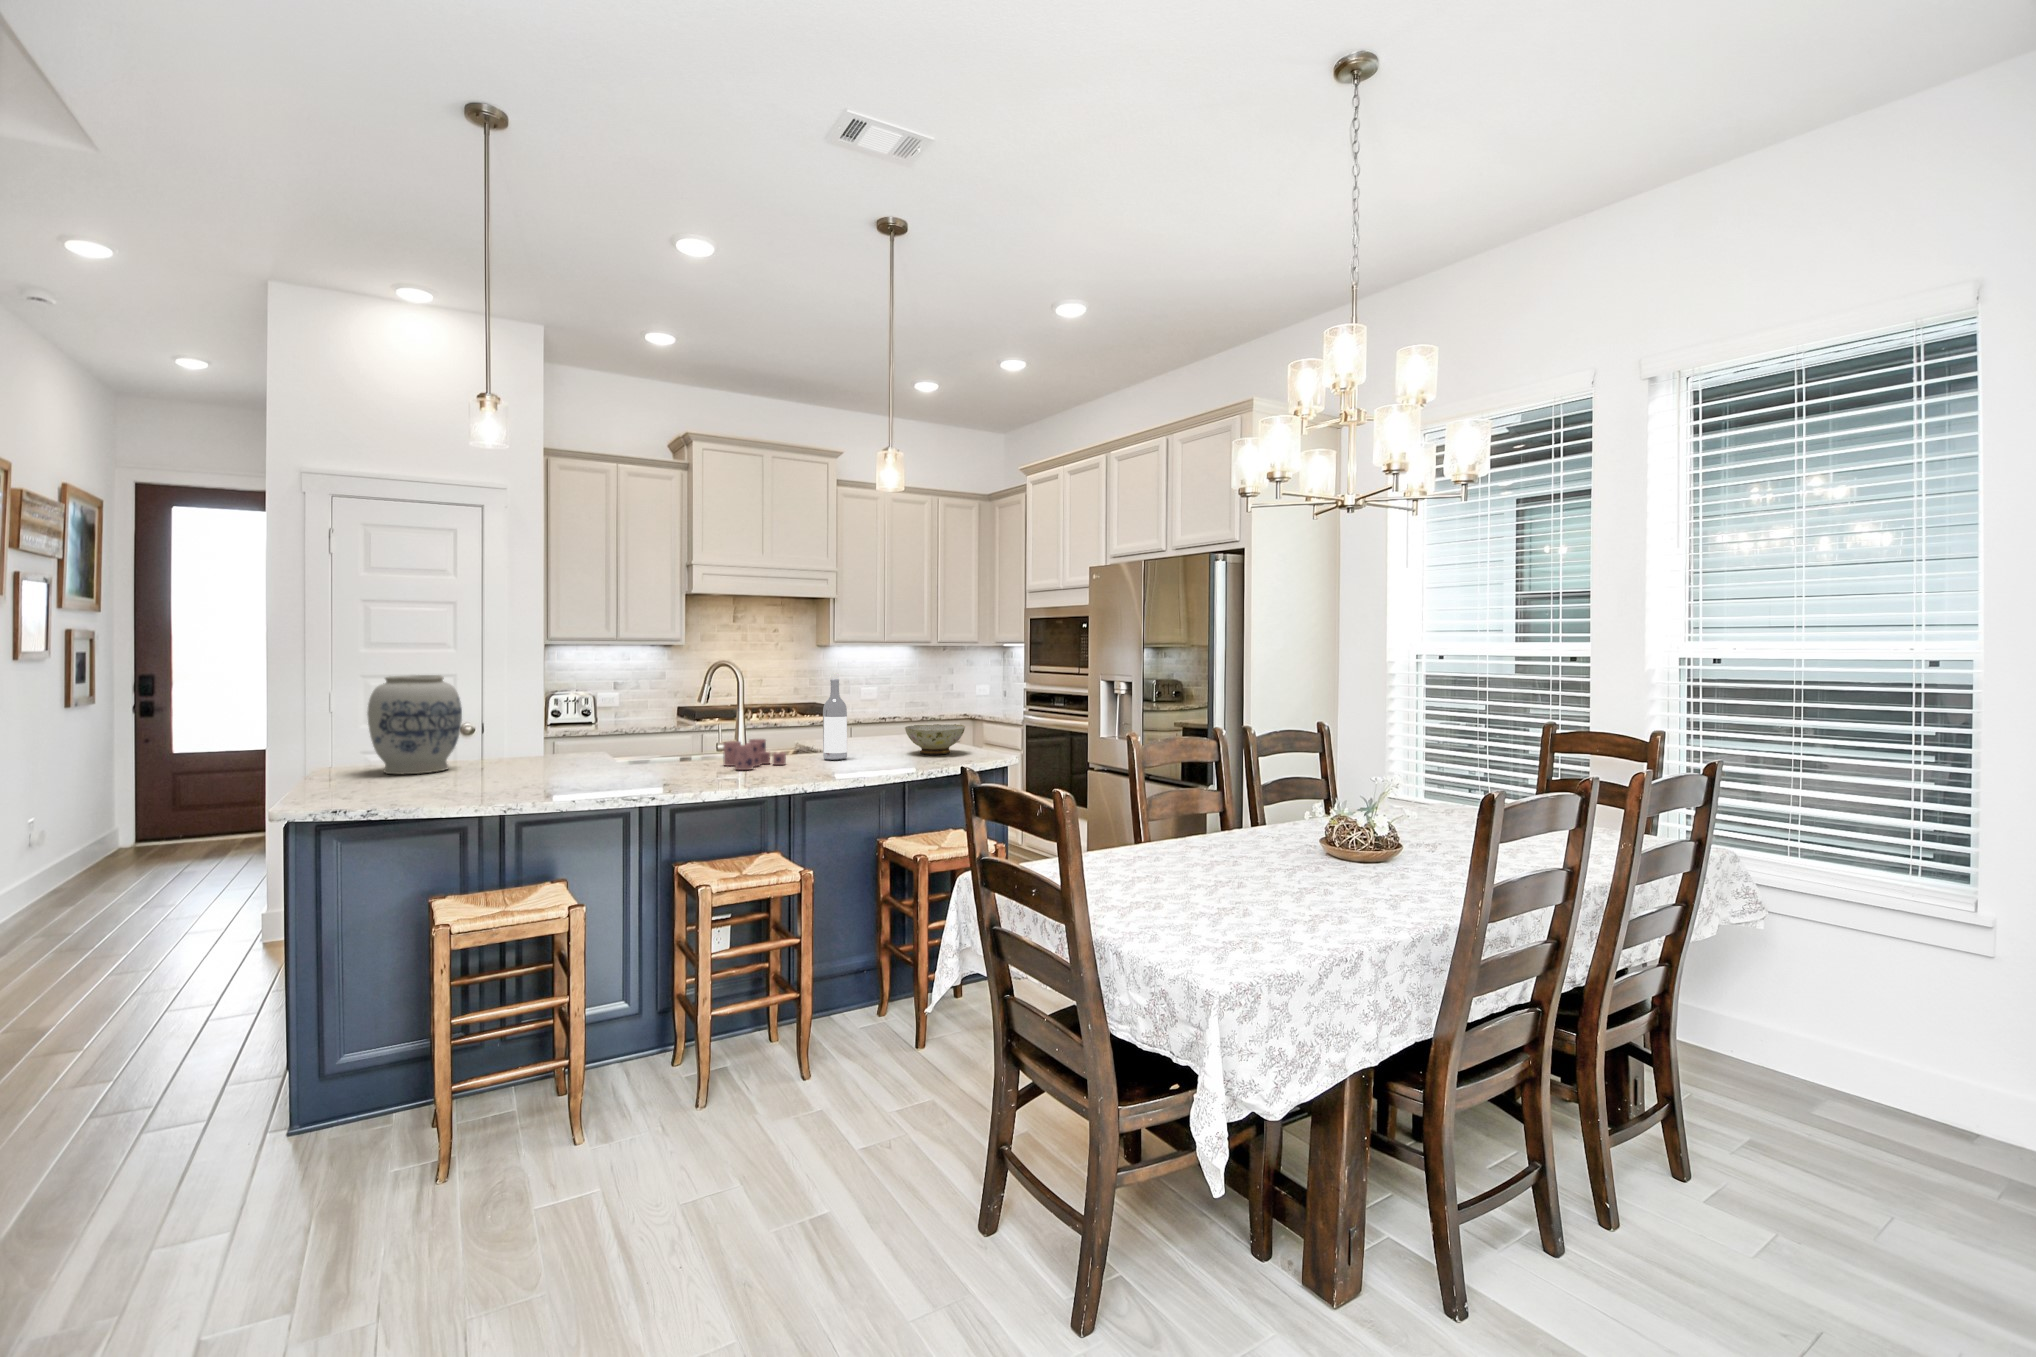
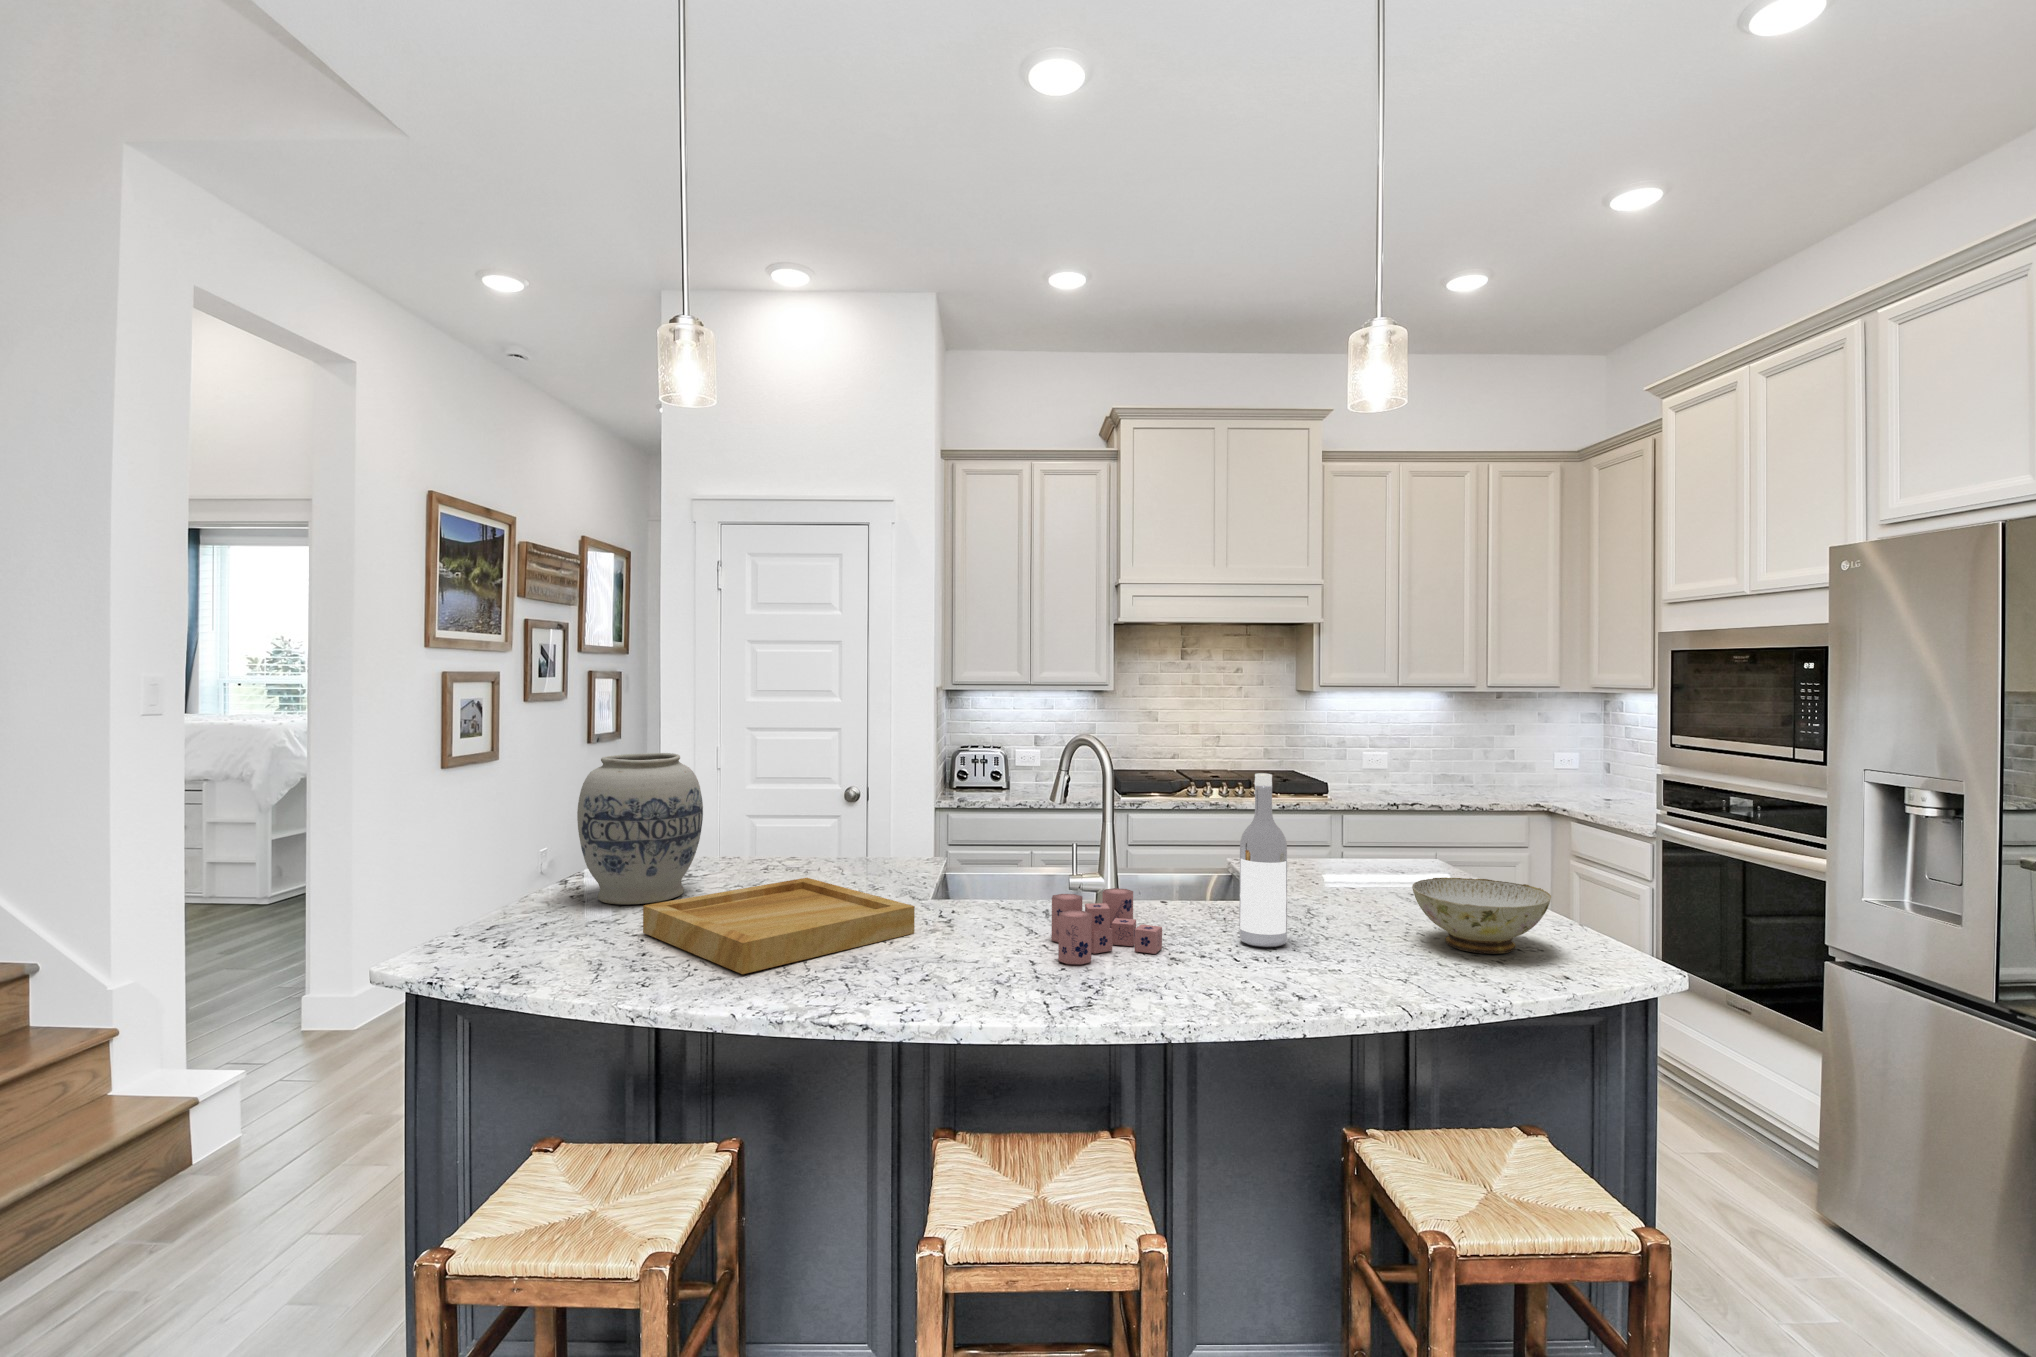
tray: none [459,750,640,785] -> present [643,878,915,974]

